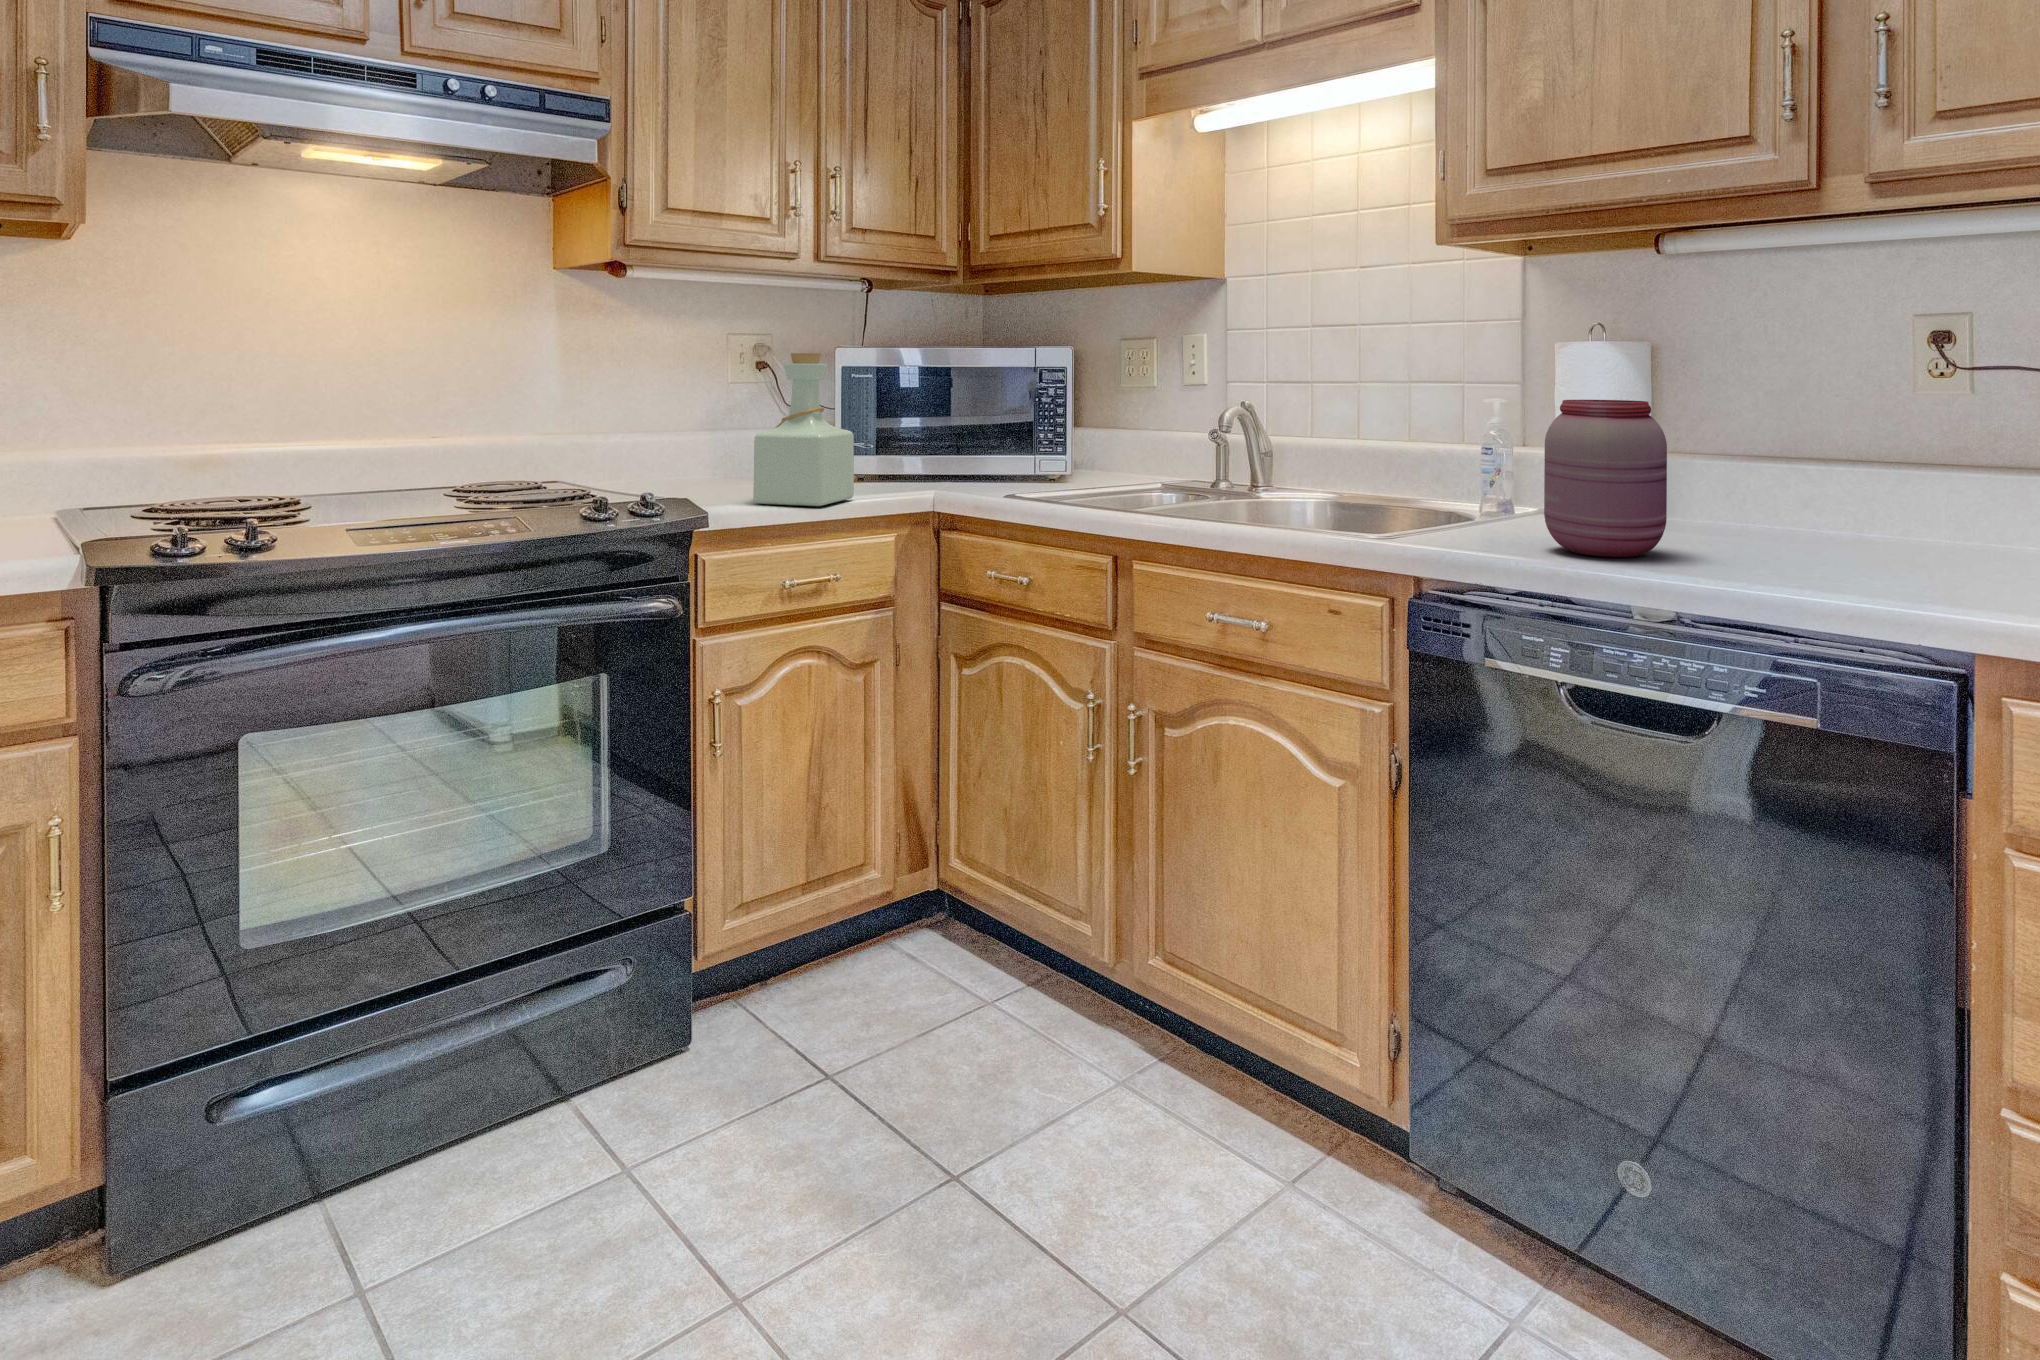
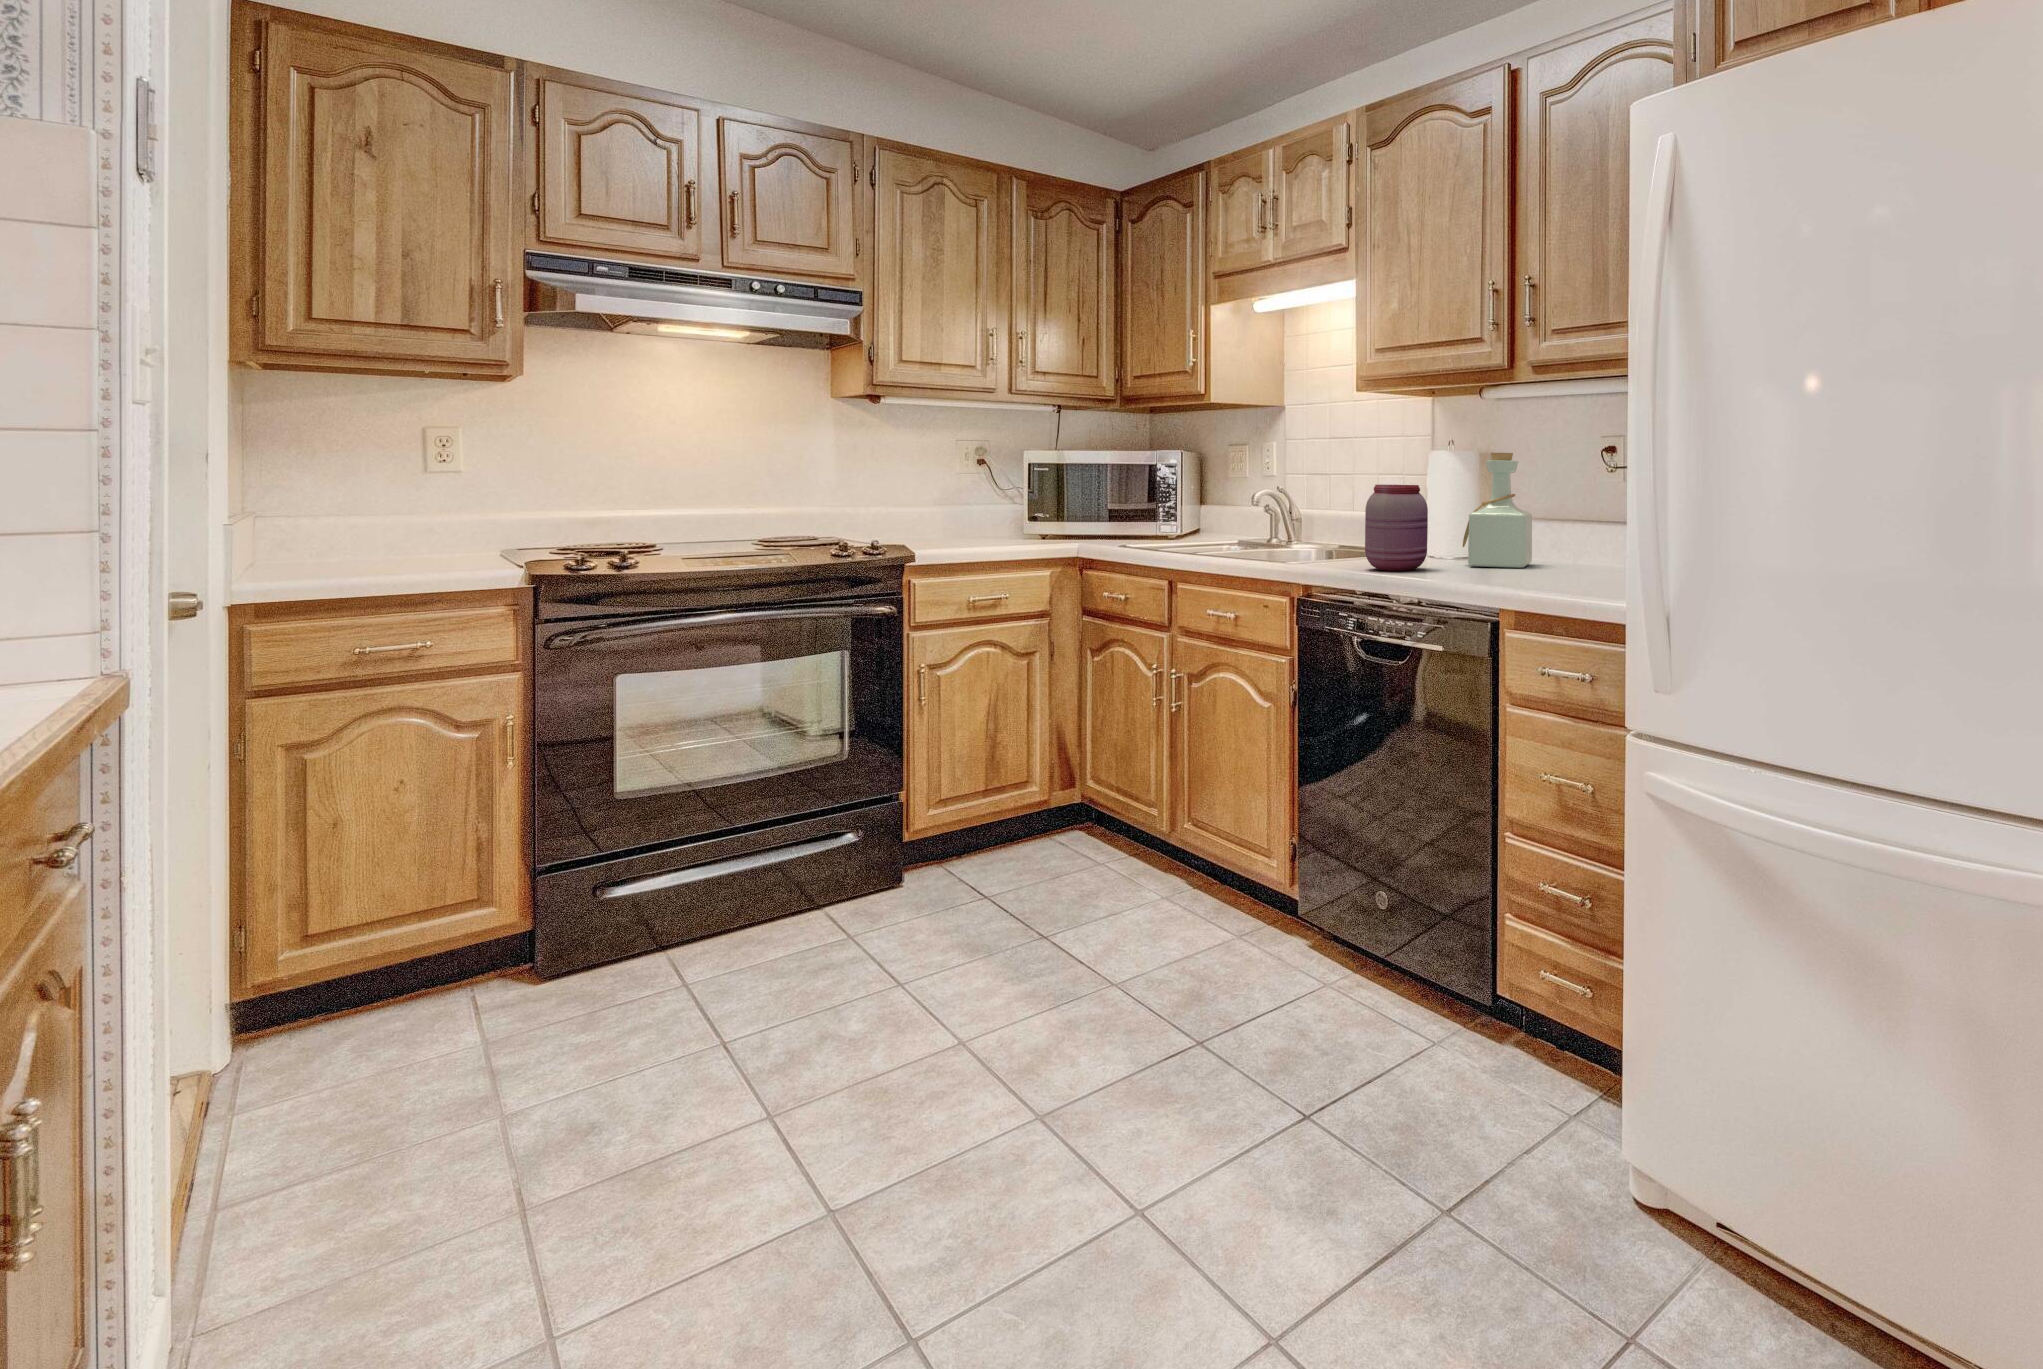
bottle: present [753,353,854,506] -> present [1463,453,1532,568]

